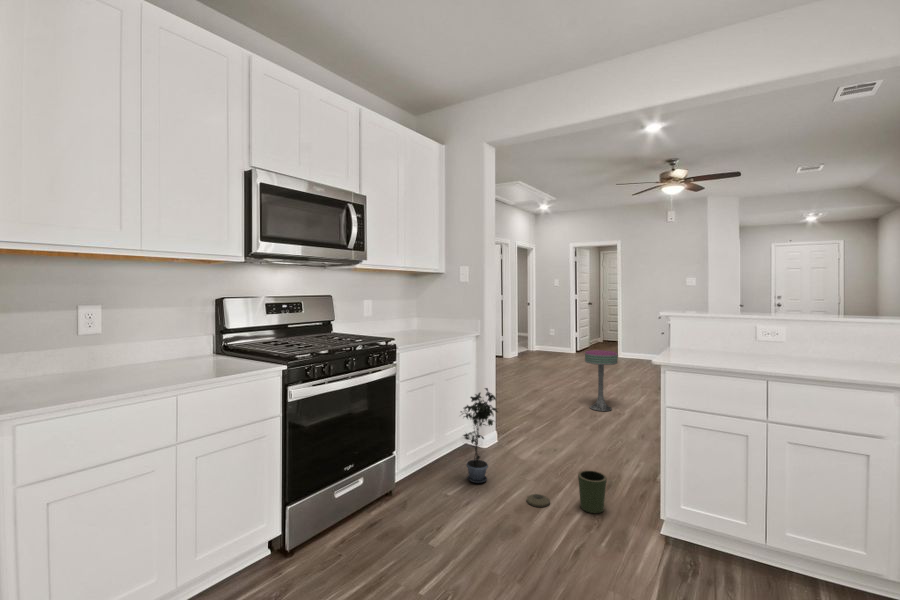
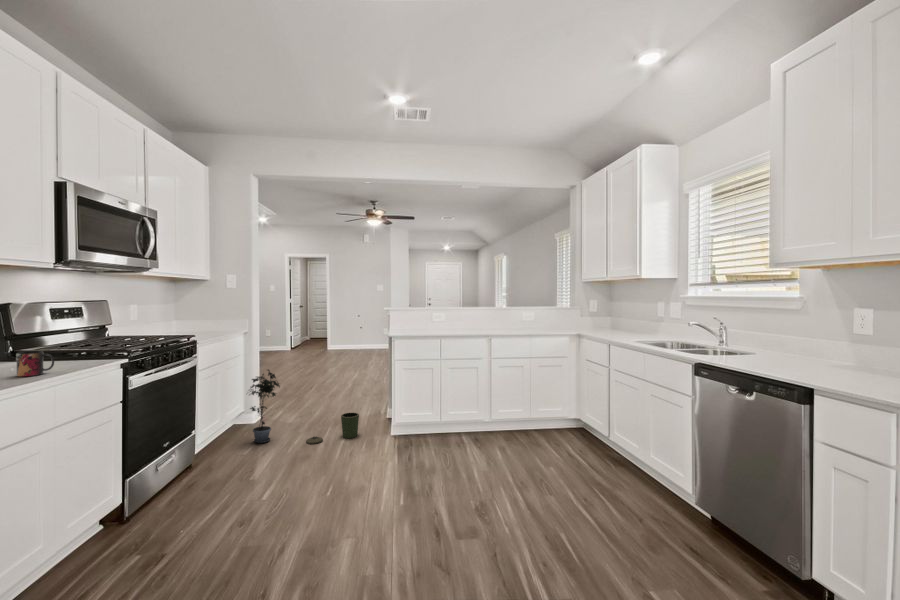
bar stool: present [585,350,618,411] -> none [318,340,343,385]
mug: none [164,351,198,379] -> present [16,351,54,377]

